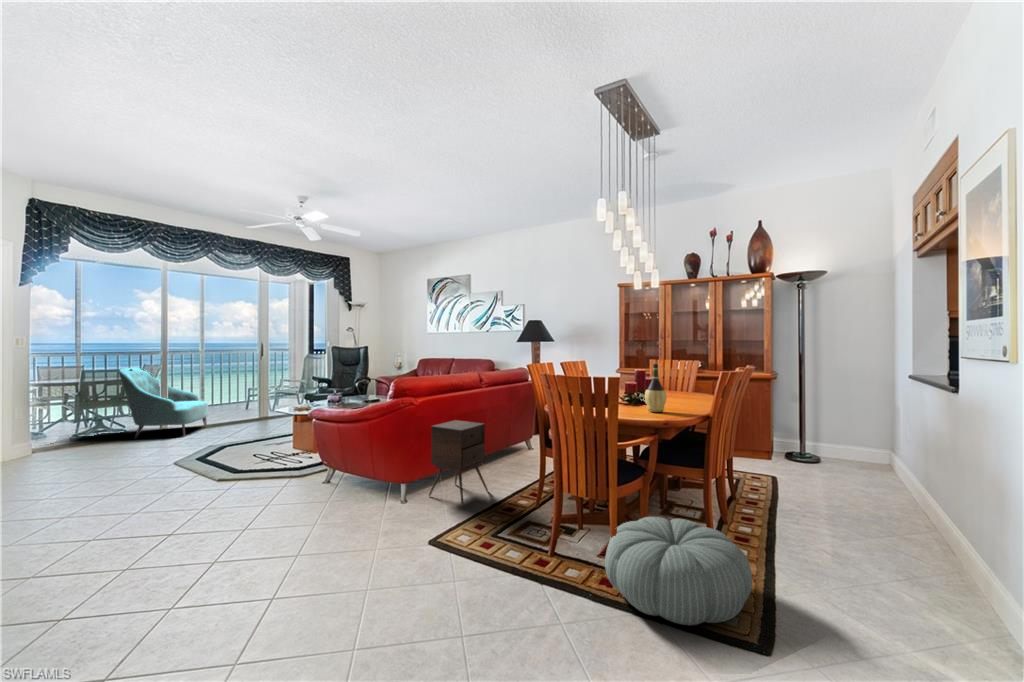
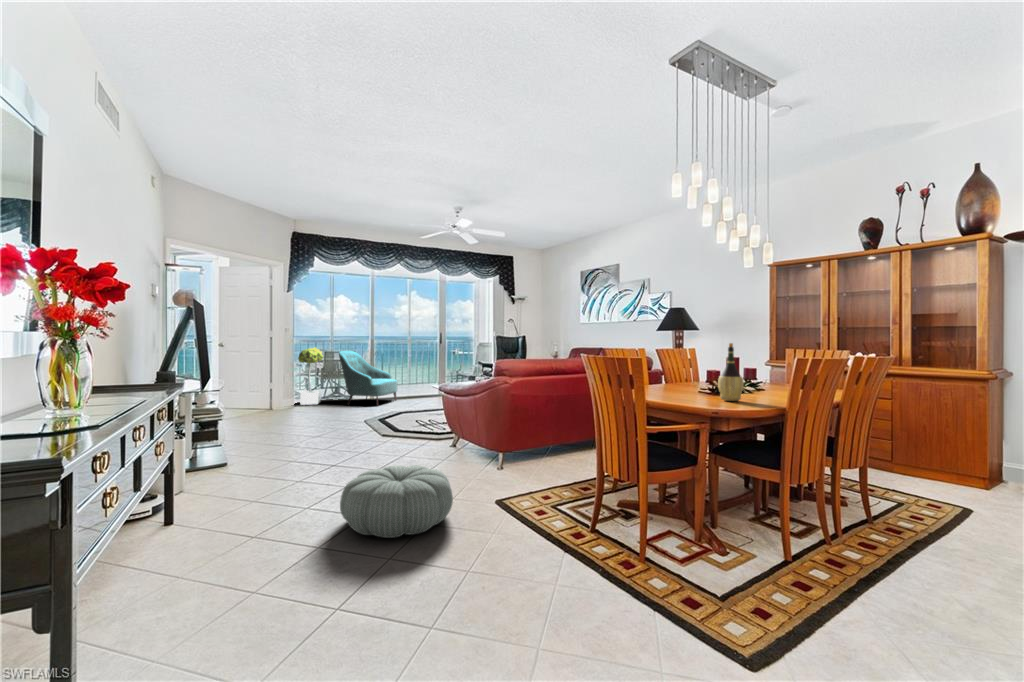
potted tree: none [48,364,93,445] -> present [298,347,323,405]
side table: present [429,420,488,504] -> none [522,402,579,480]
pouf: present [605,517,752,625] -> present [340,465,453,538]

